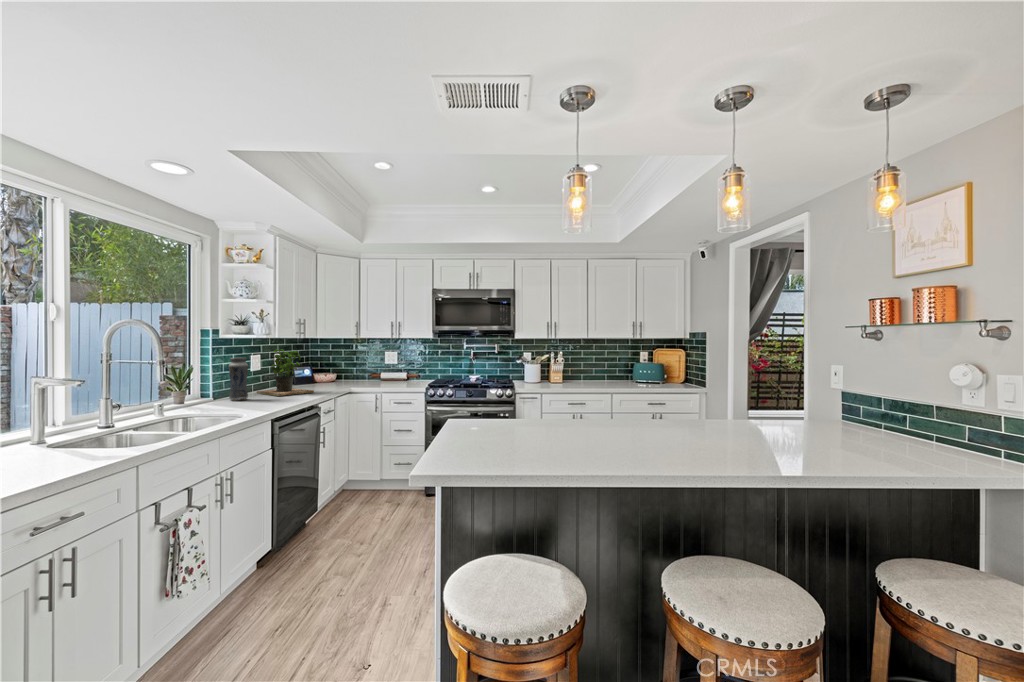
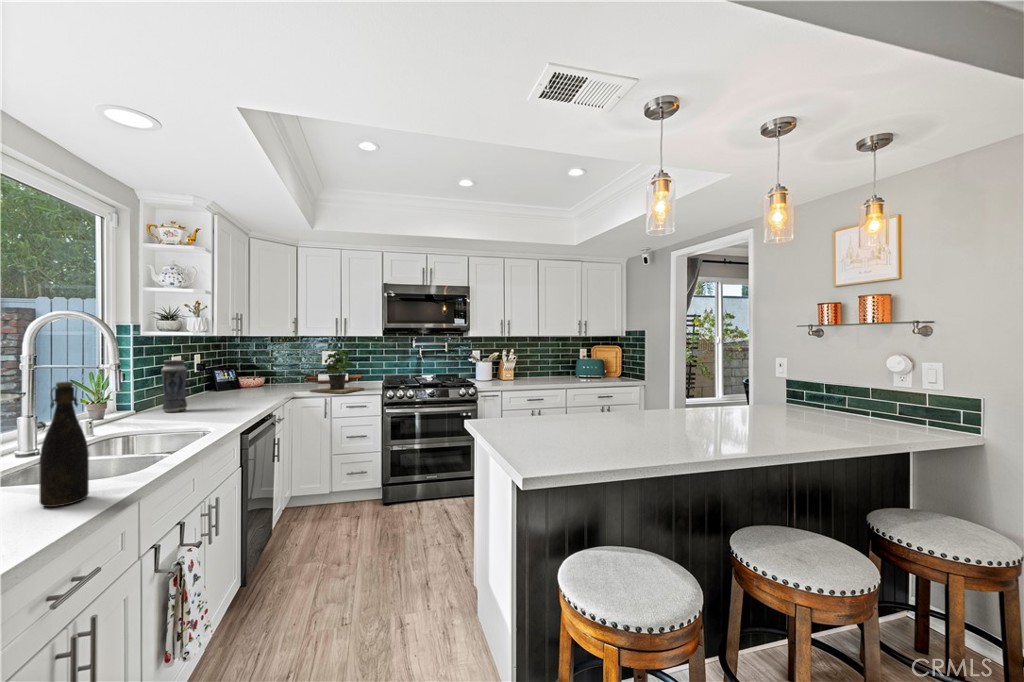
potted plant: present [256,350,314,396] -> present [310,349,364,393]
bottle: none [60,373,95,465] -> present [39,382,89,507]

